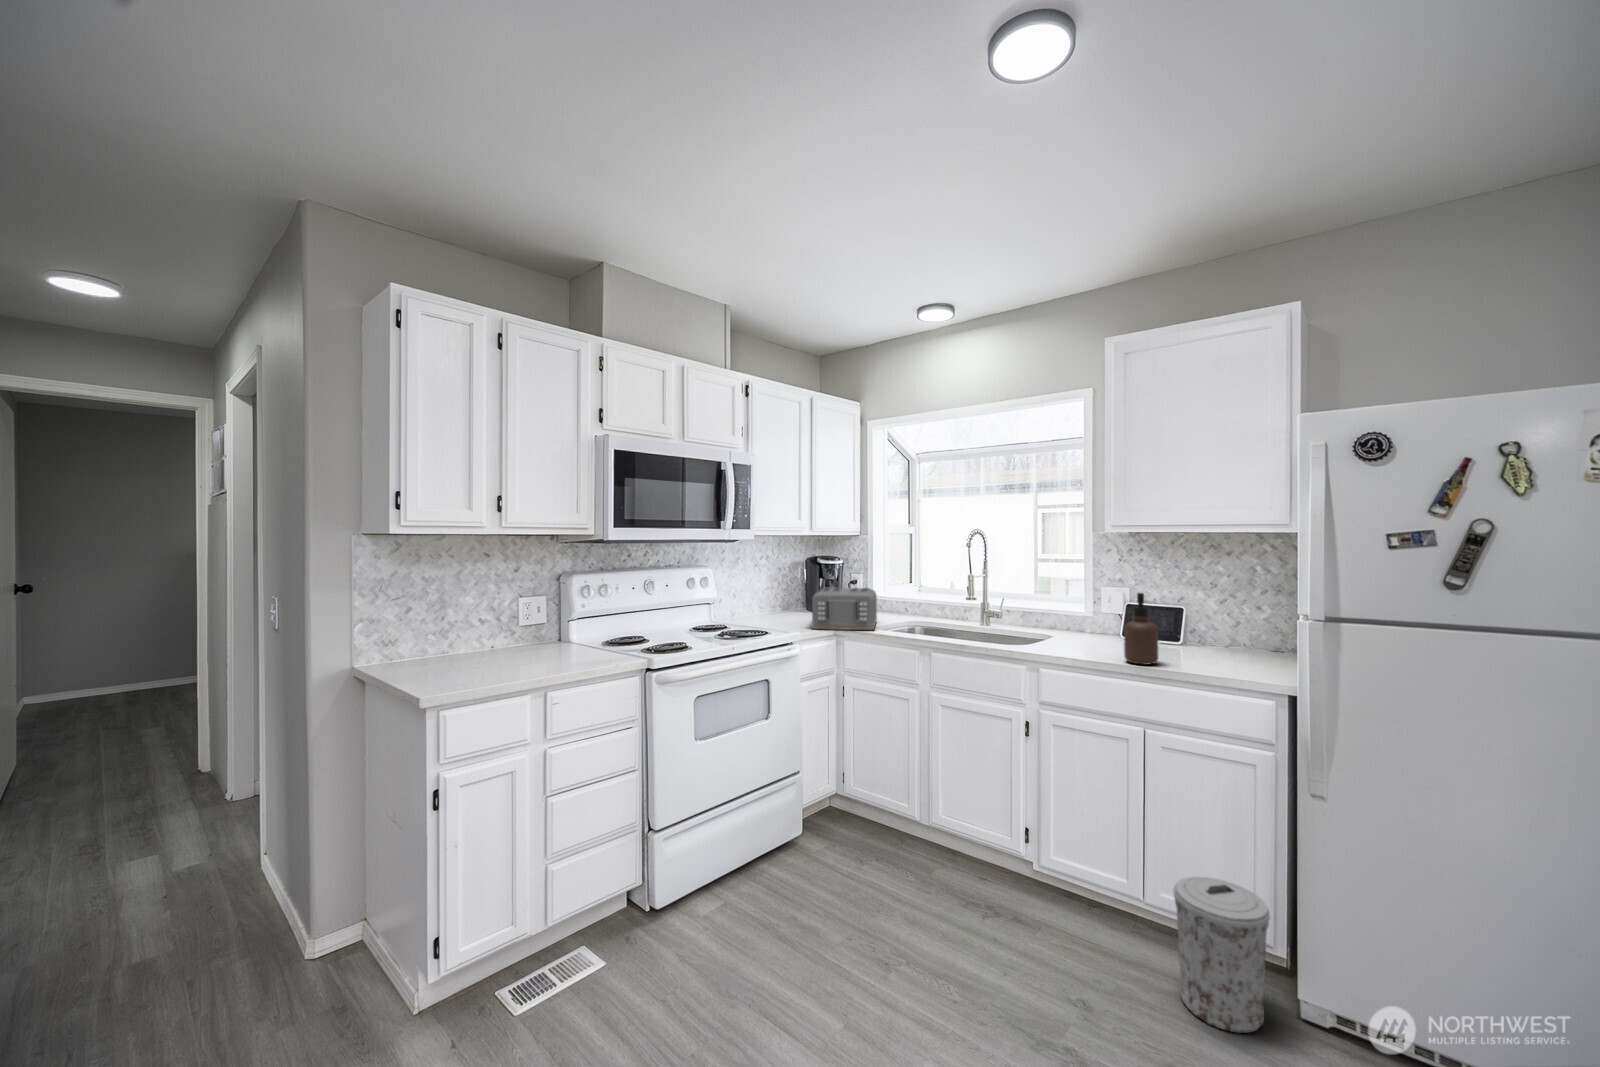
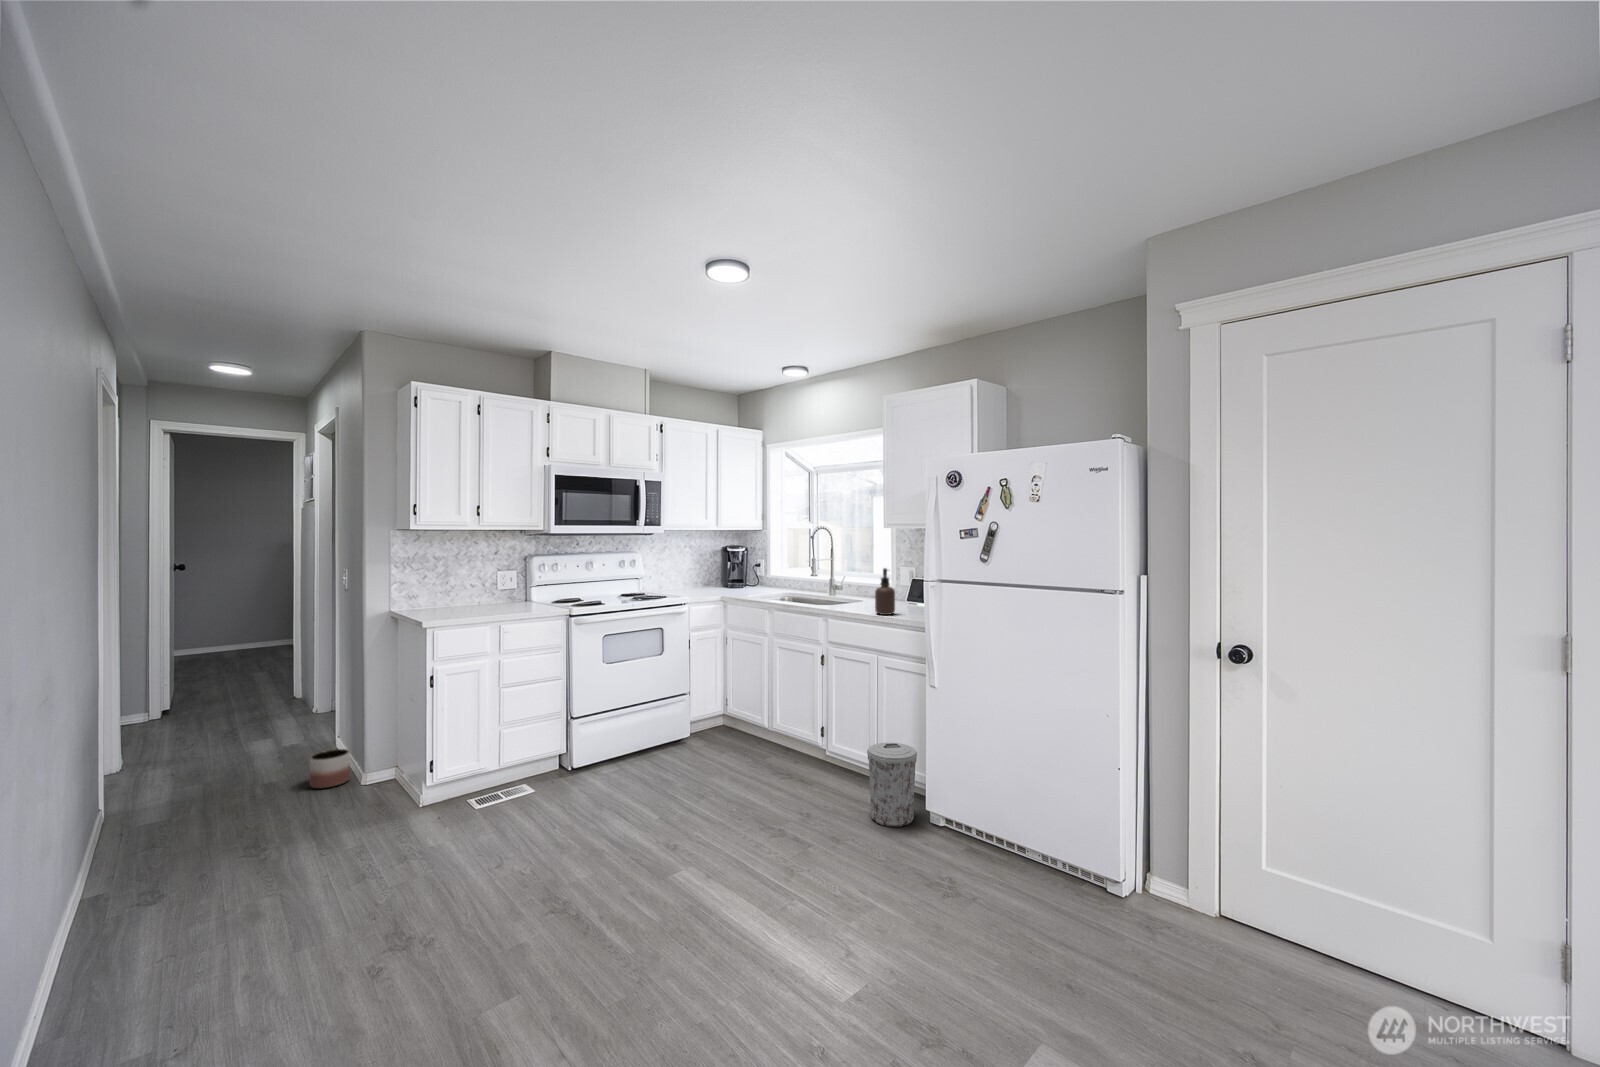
toaster: present [811,588,877,630] -> none [705,568,760,597]
planter: none [212,898,283,976] -> present [309,749,350,788]

